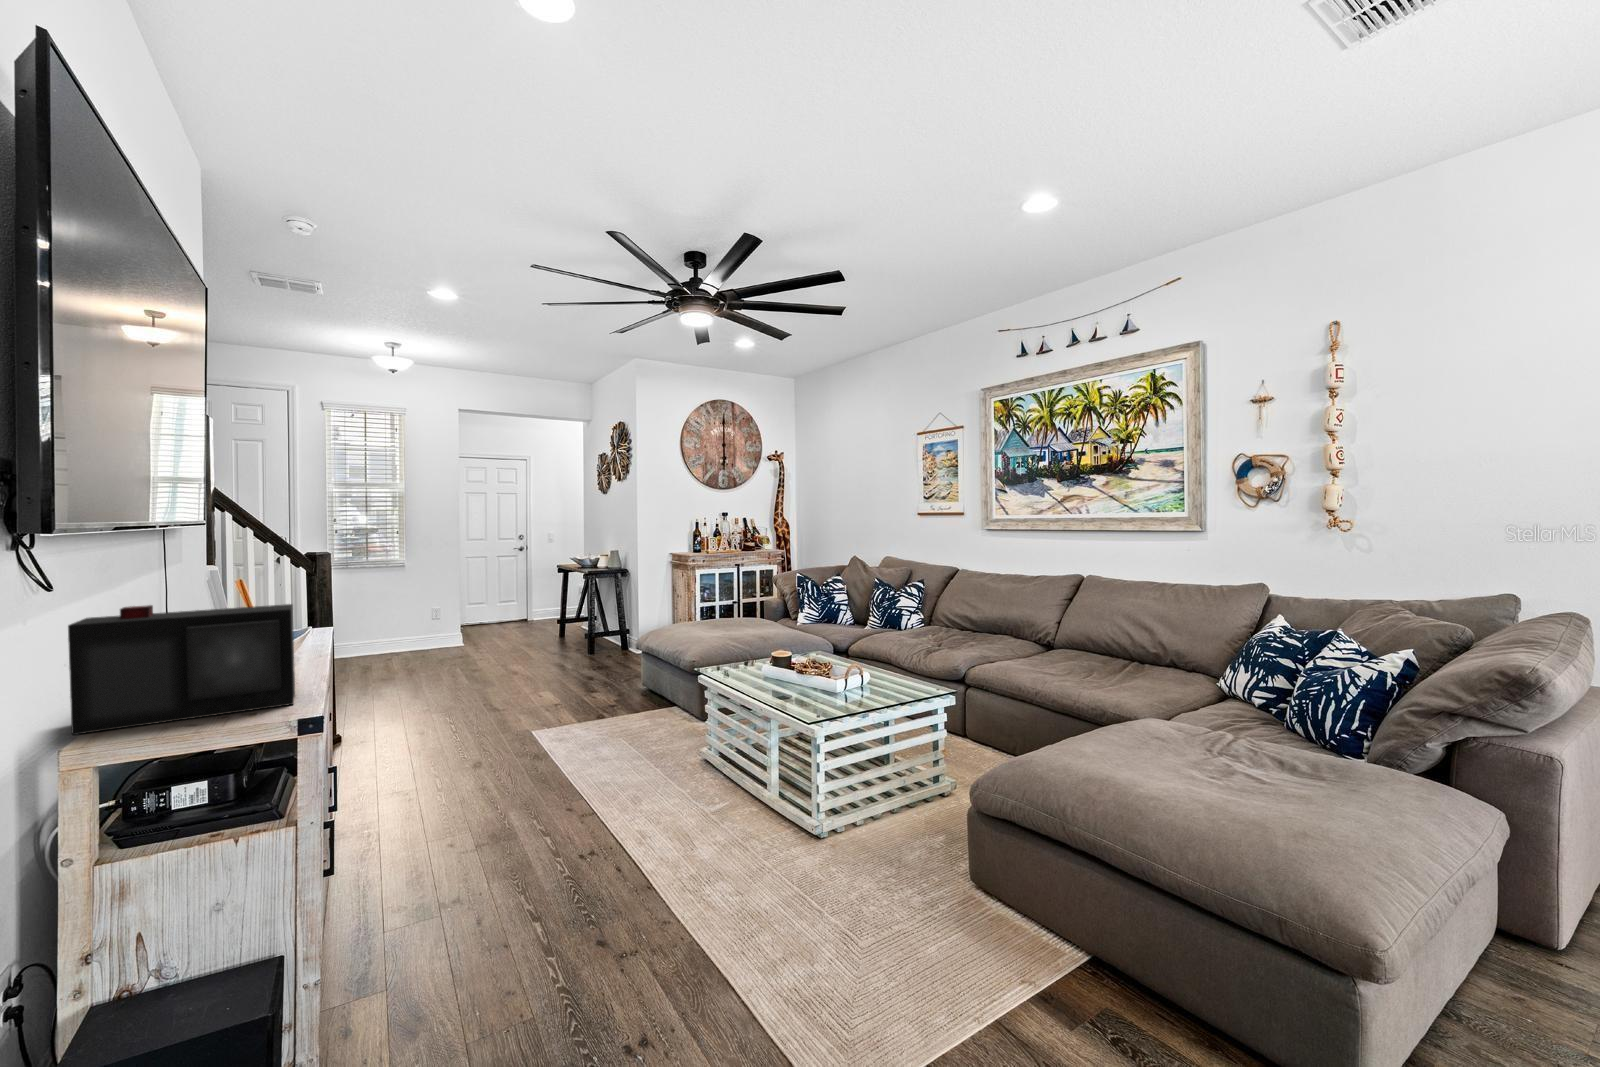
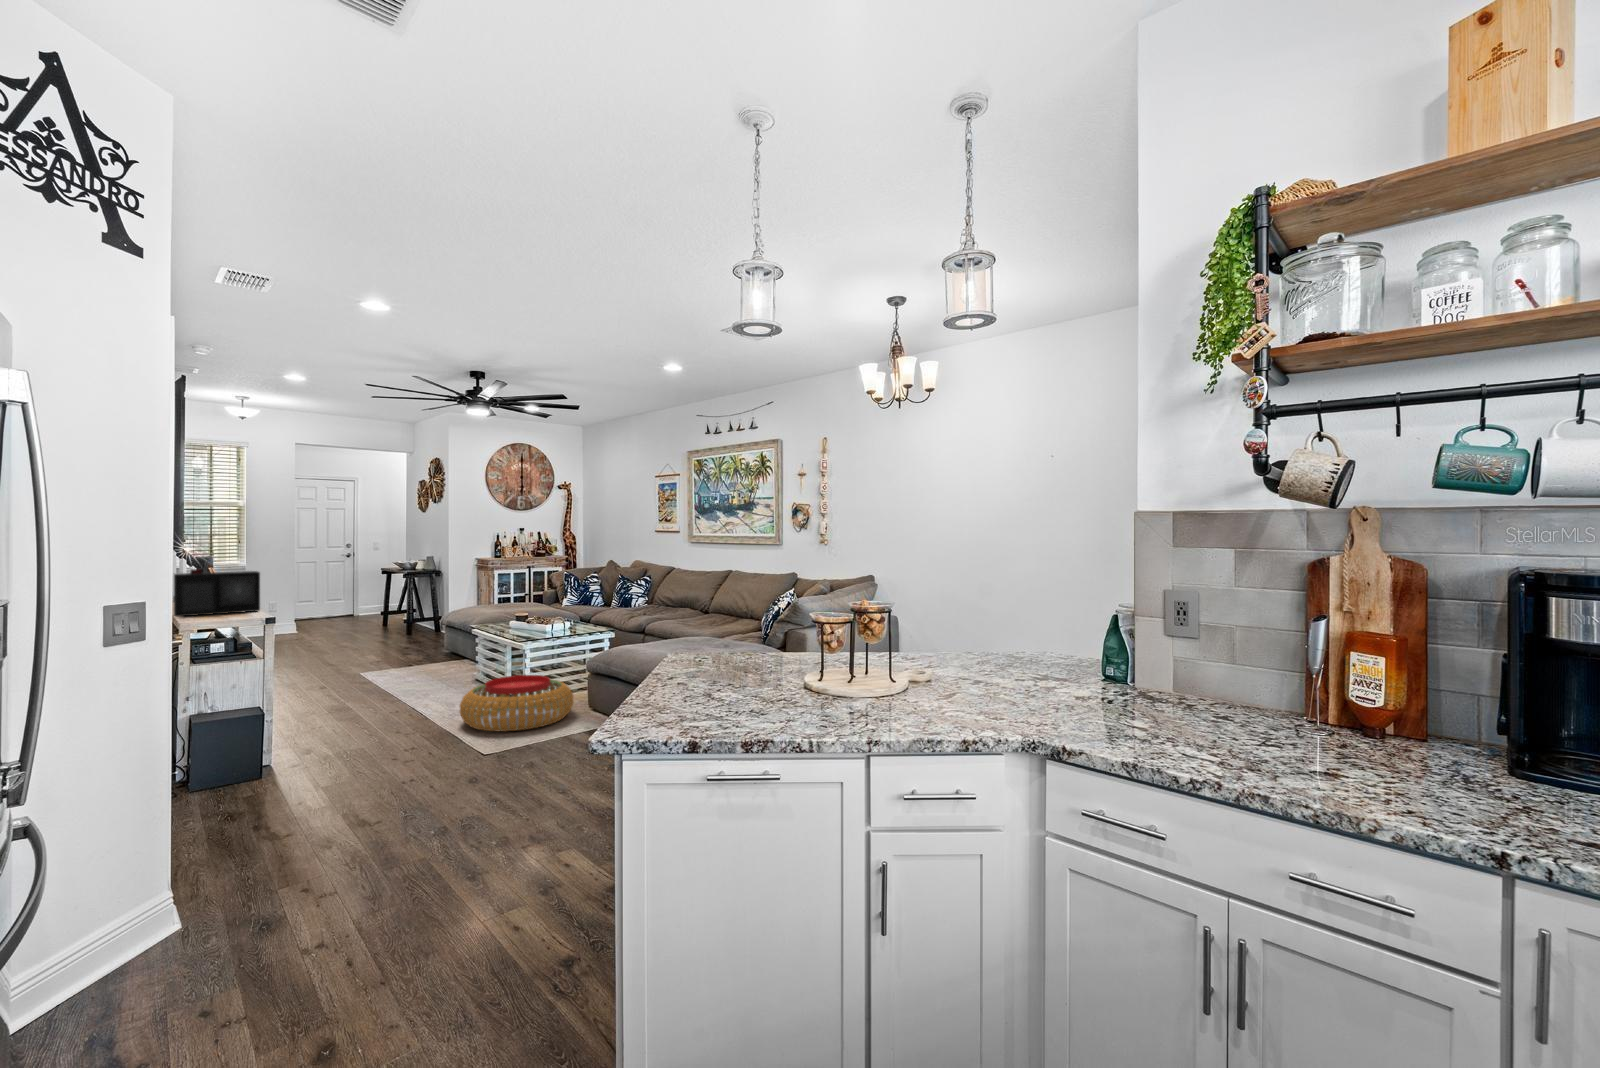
pouf: none [720,804,952,978] -> present [460,675,574,731]

